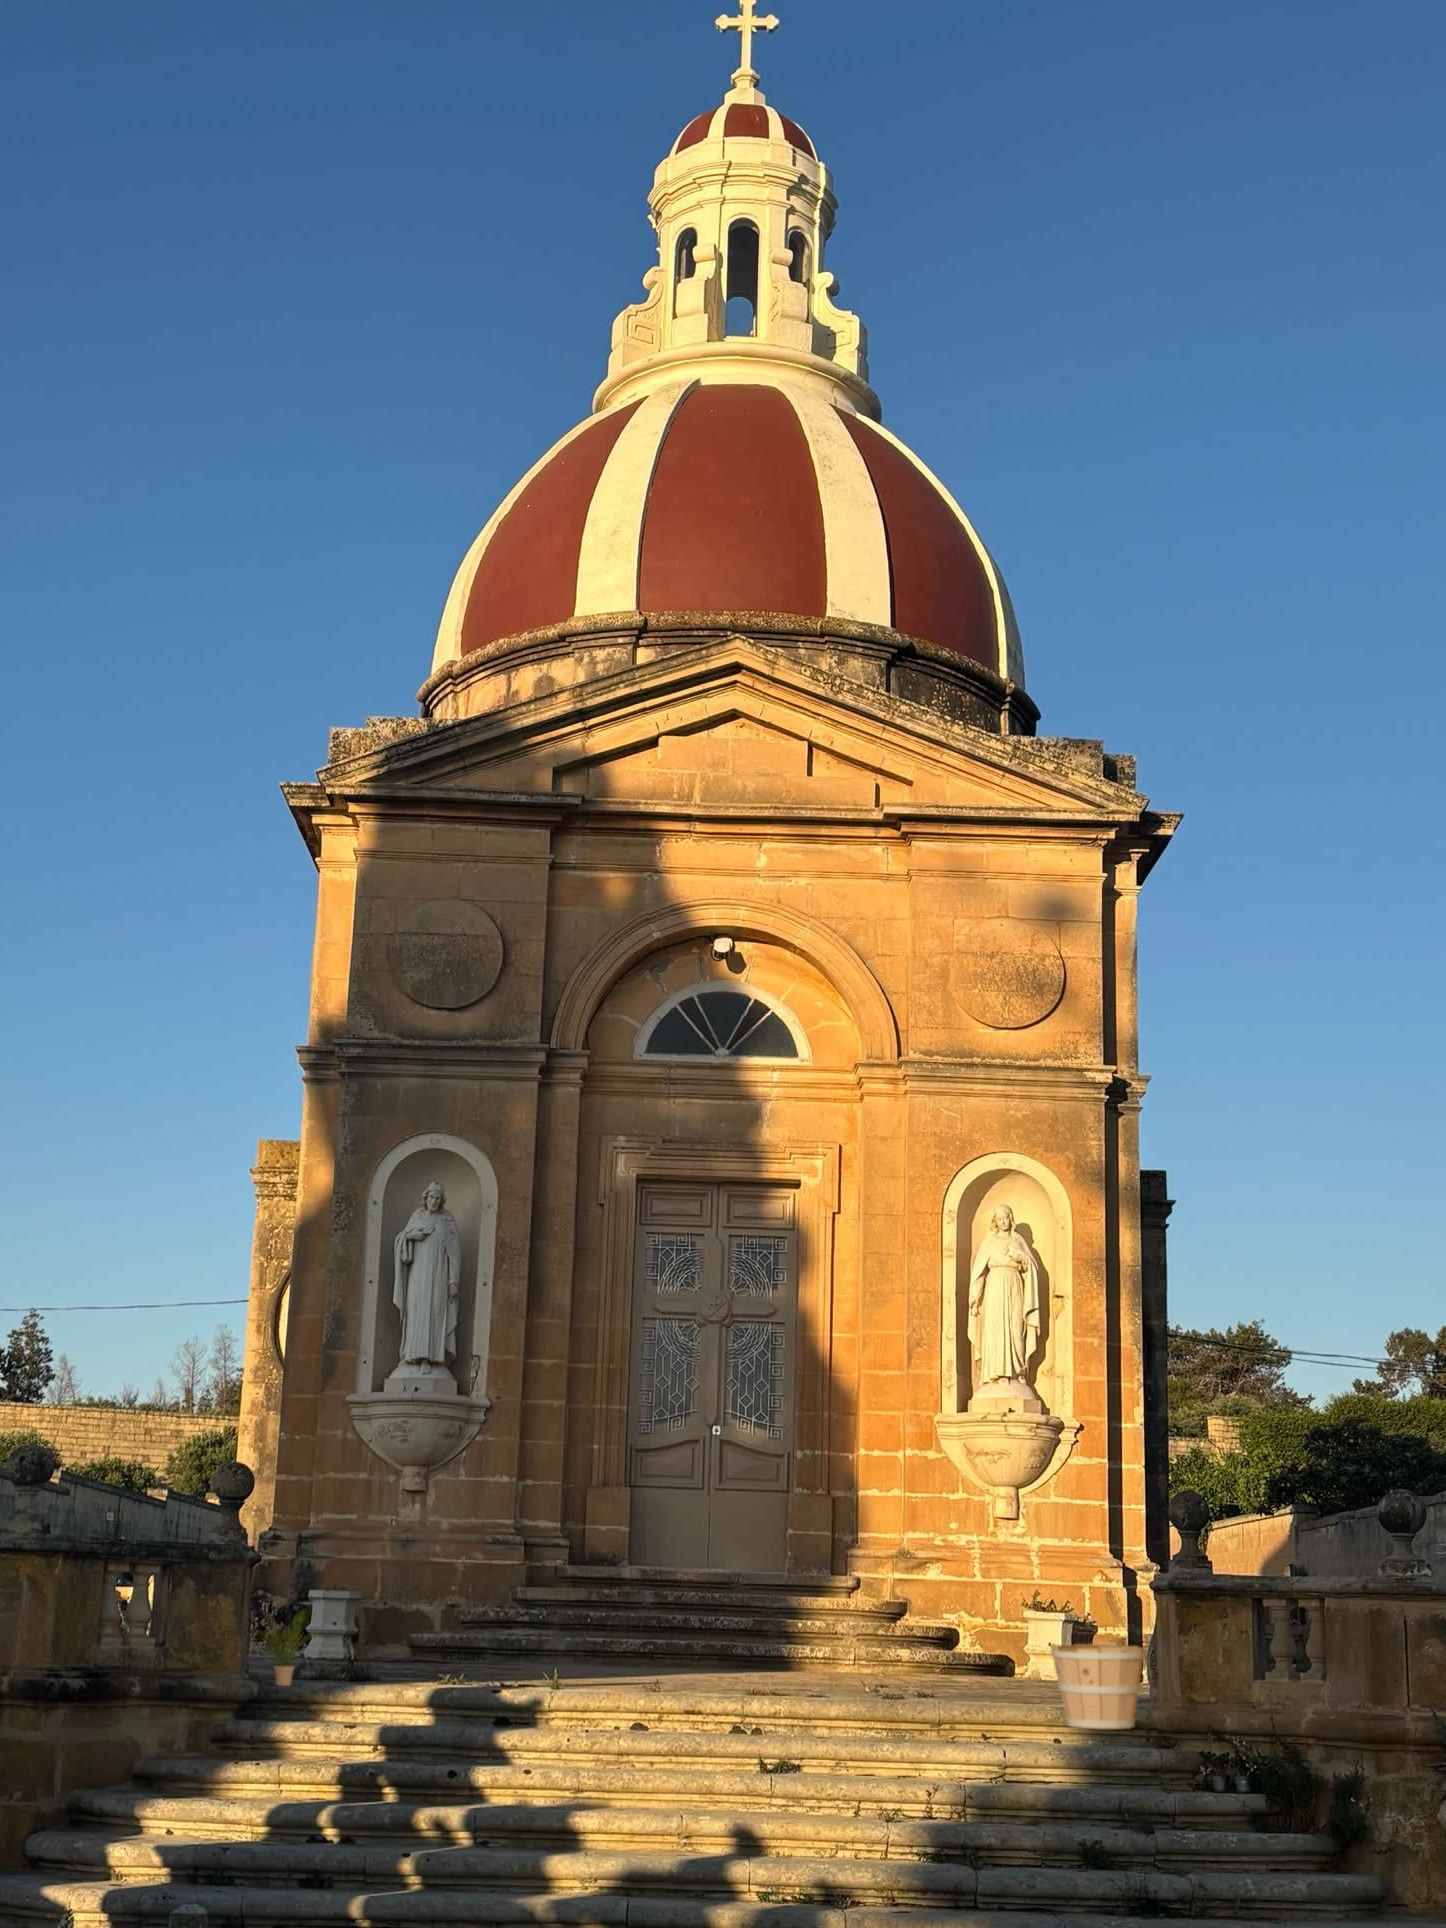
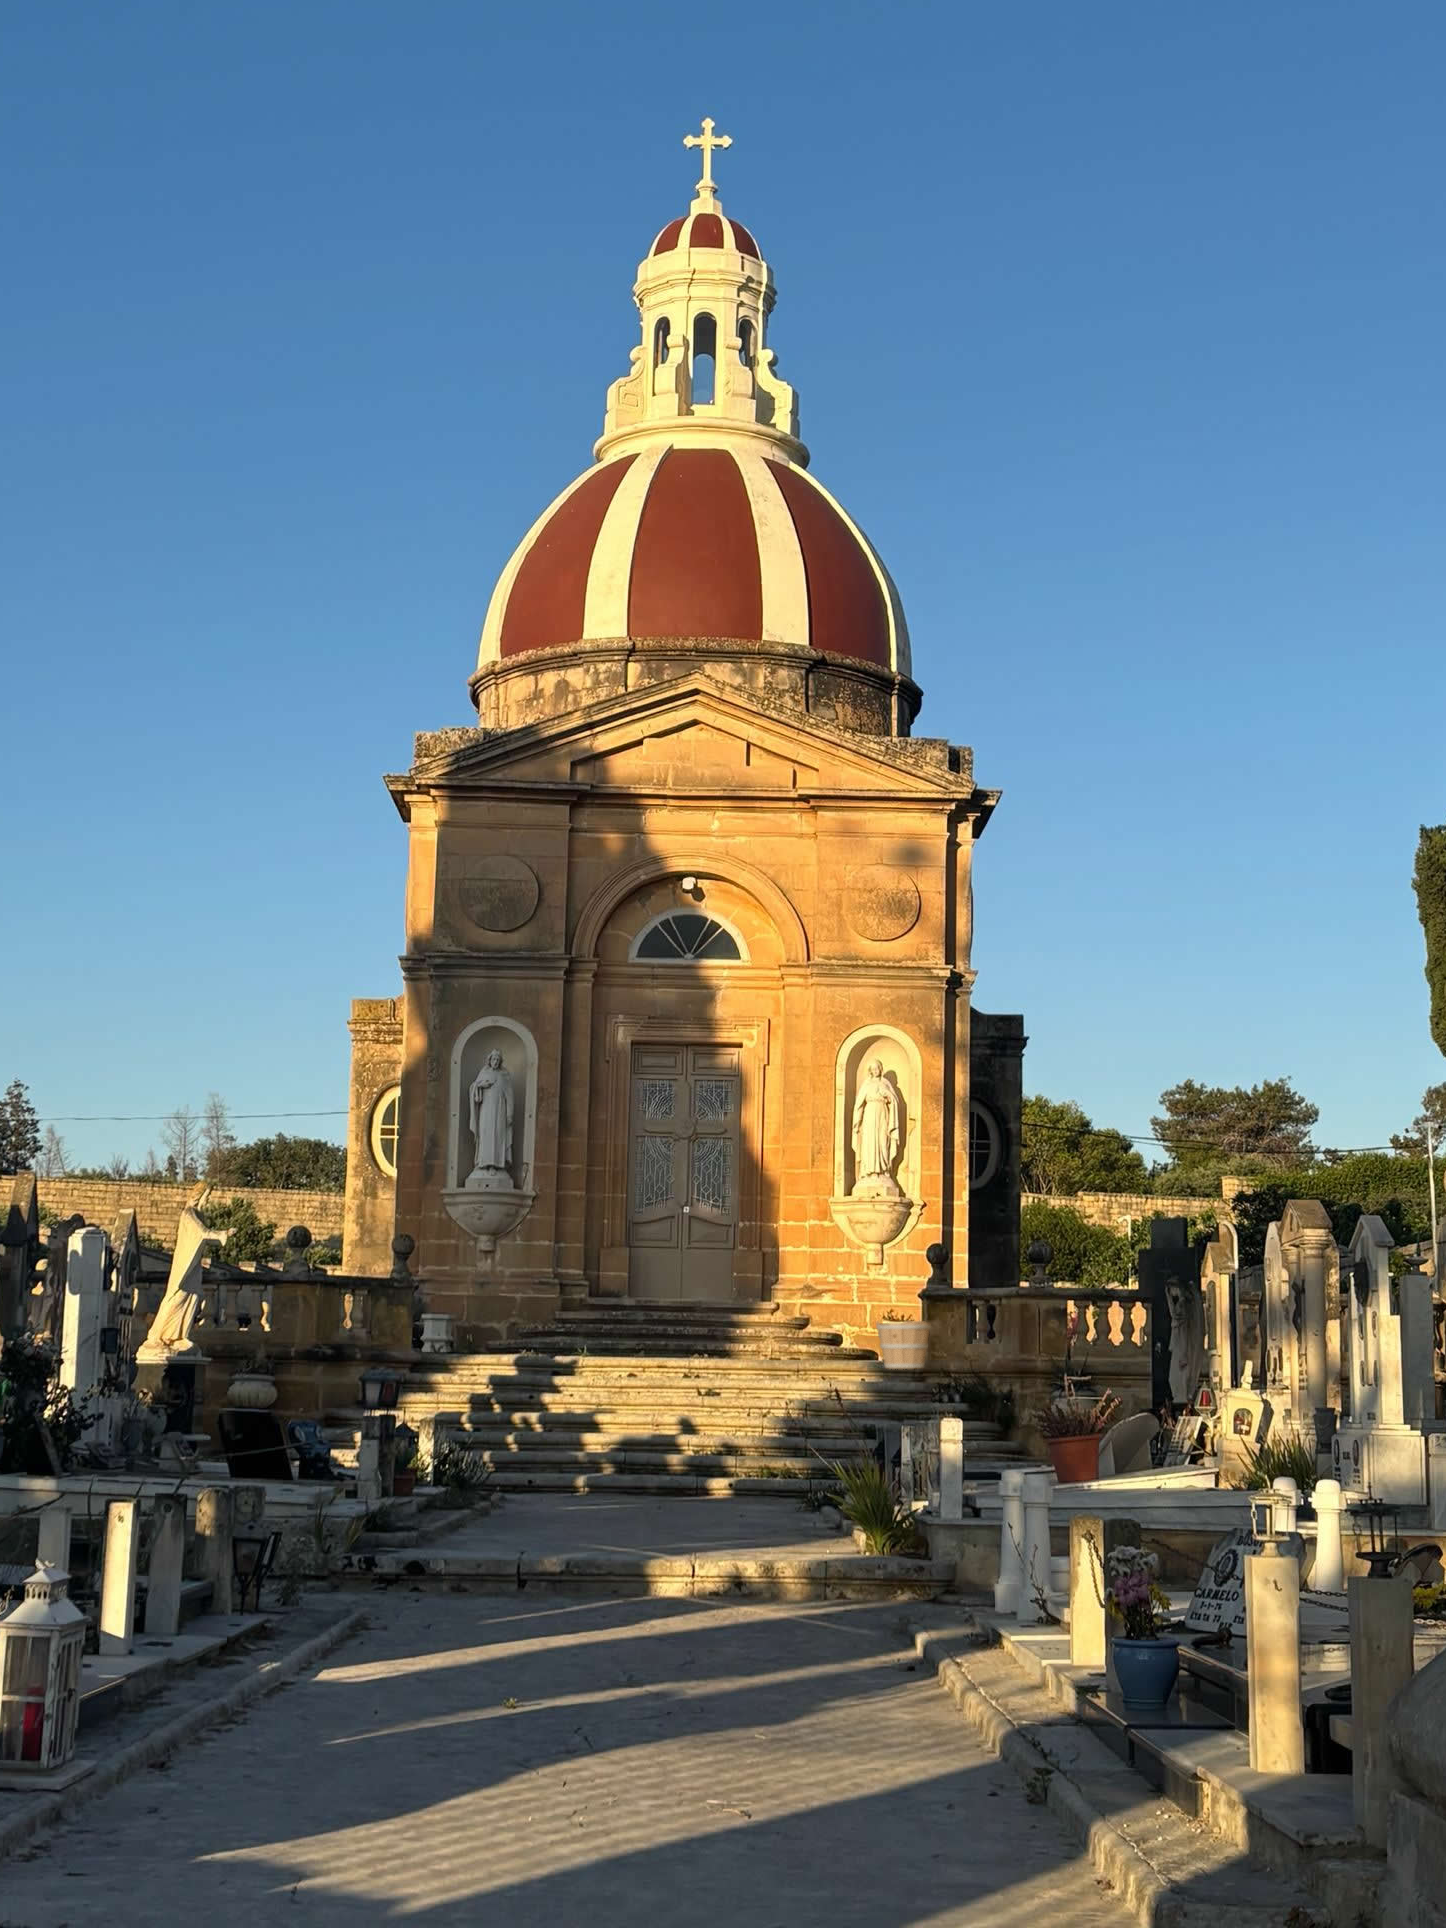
potted plant: present [258,1612,314,1686] -> none [401,1311,445,1356]

